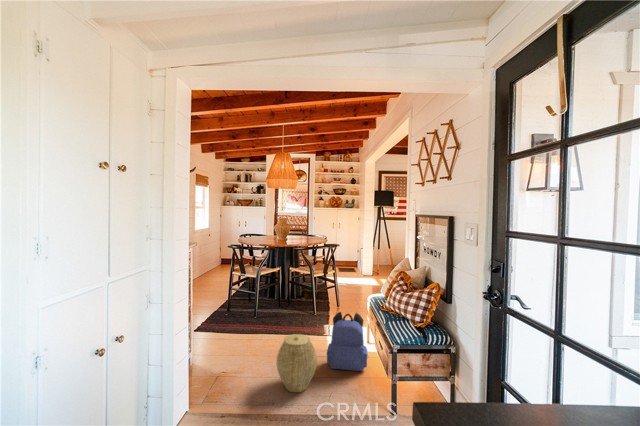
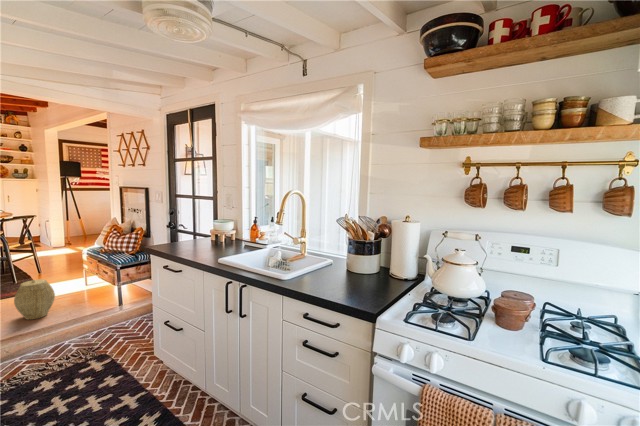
backpack: present [327,312,368,371] -> none [56,259,93,301]

